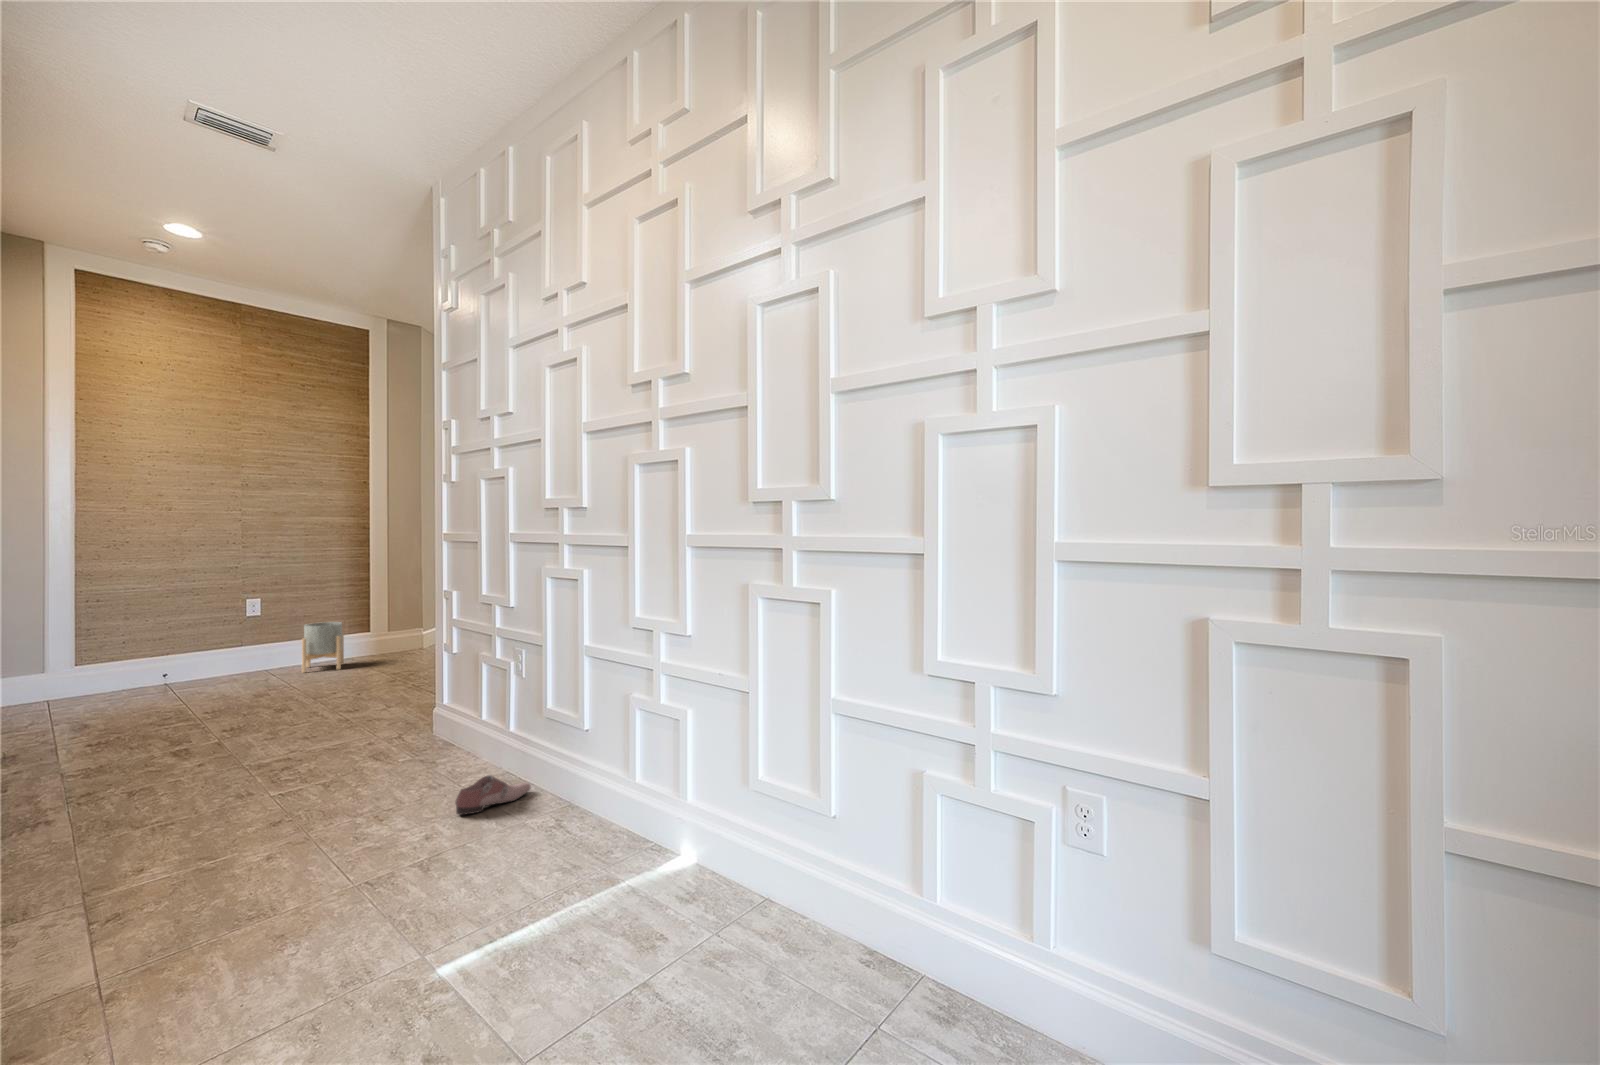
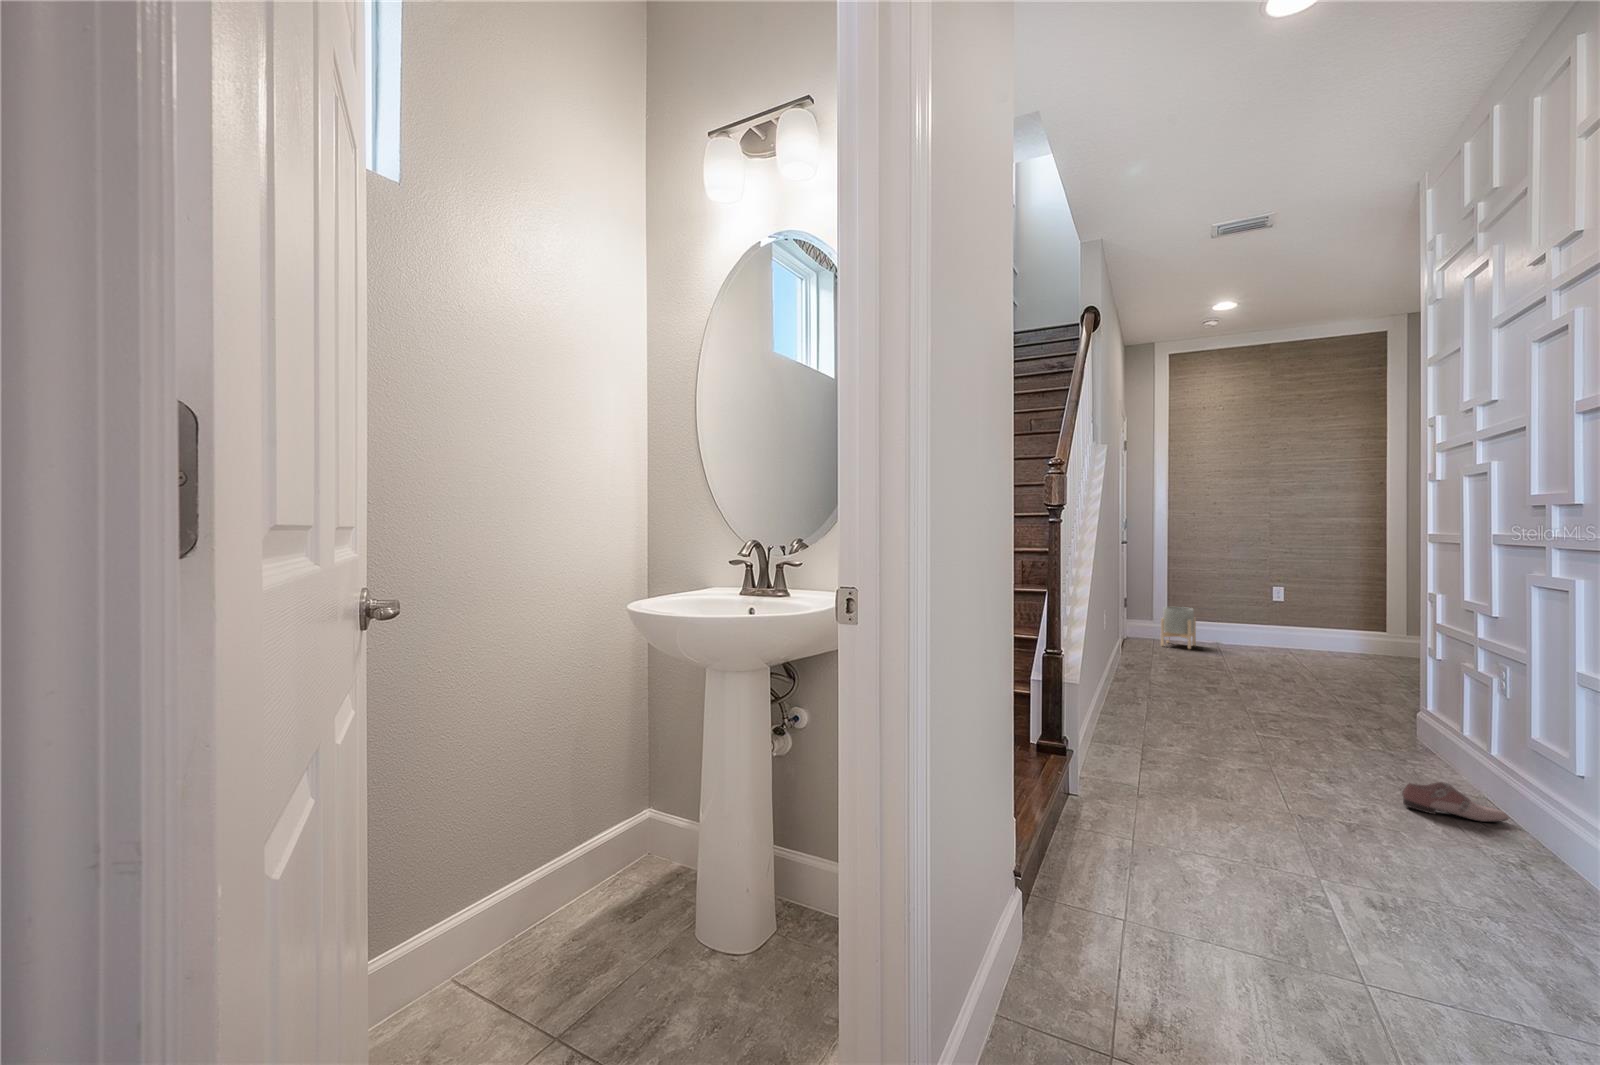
planter: present [302,622,344,673] -> present [1161,607,1196,649]

